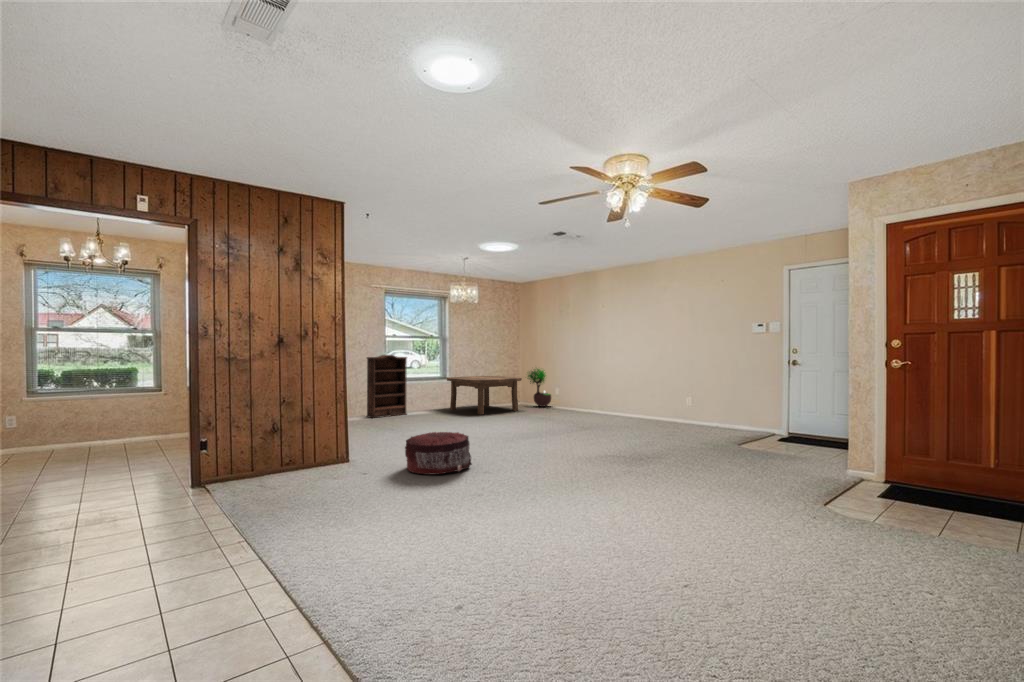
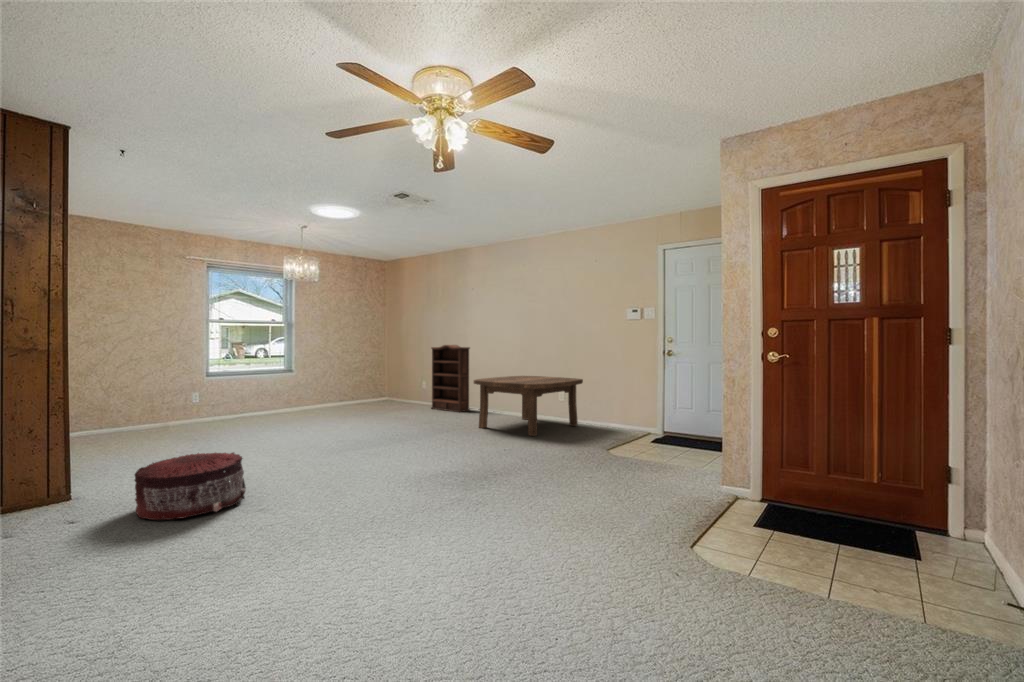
bookshelf: present [367,355,407,418] -> present [431,345,470,412]
potted tree: present [527,369,551,407] -> none [390,357,423,406]
coffee table: present [447,376,522,415] -> present [474,376,583,436]

